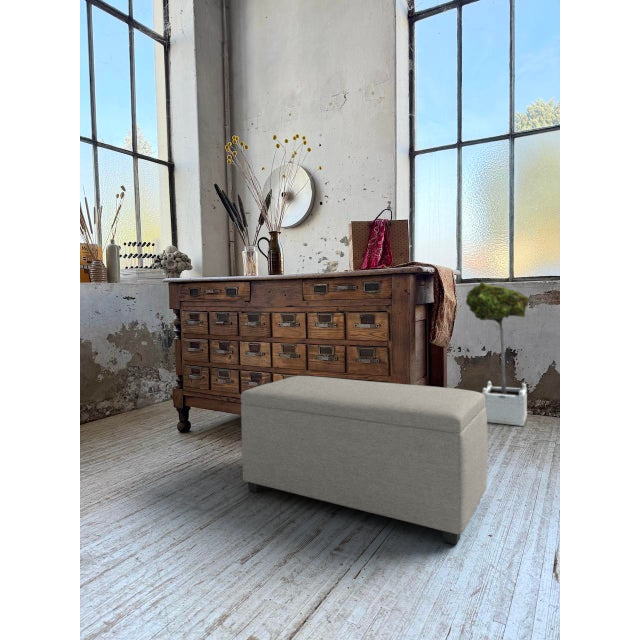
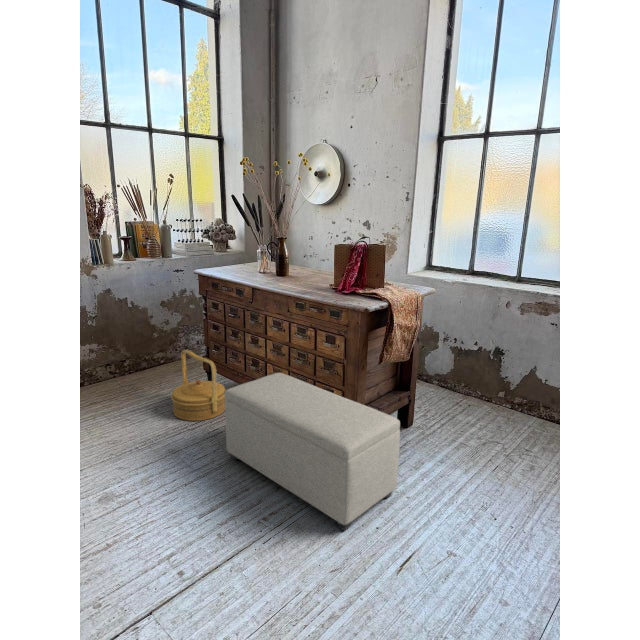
potted tree: present [466,282,530,426] -> none [456,290,512,423]
woven basket: none [141,373,214,461] -> present [171,350,226,421]

